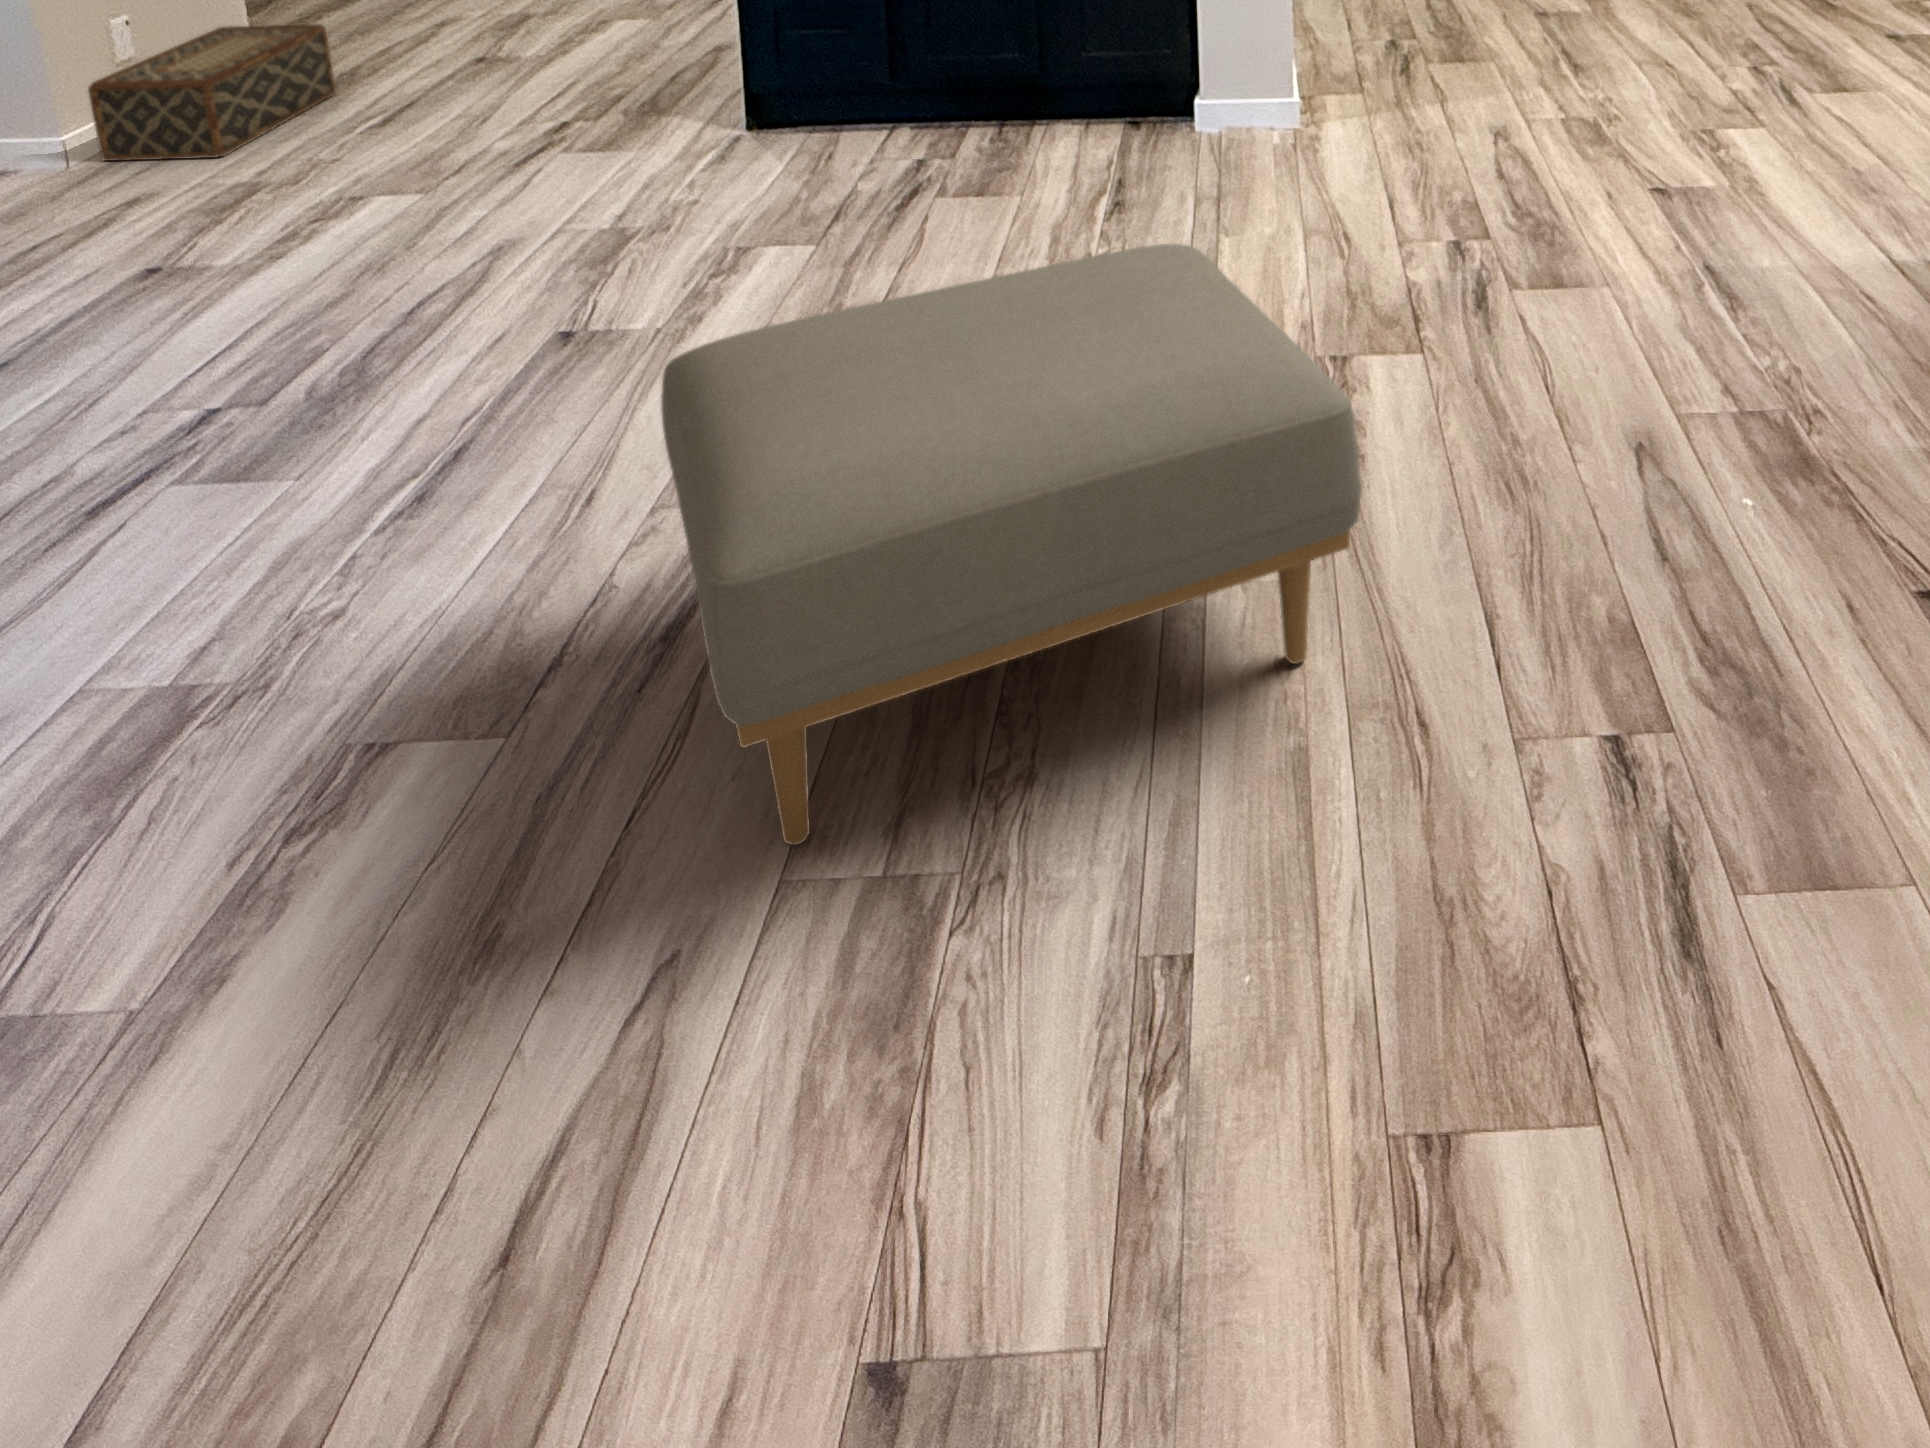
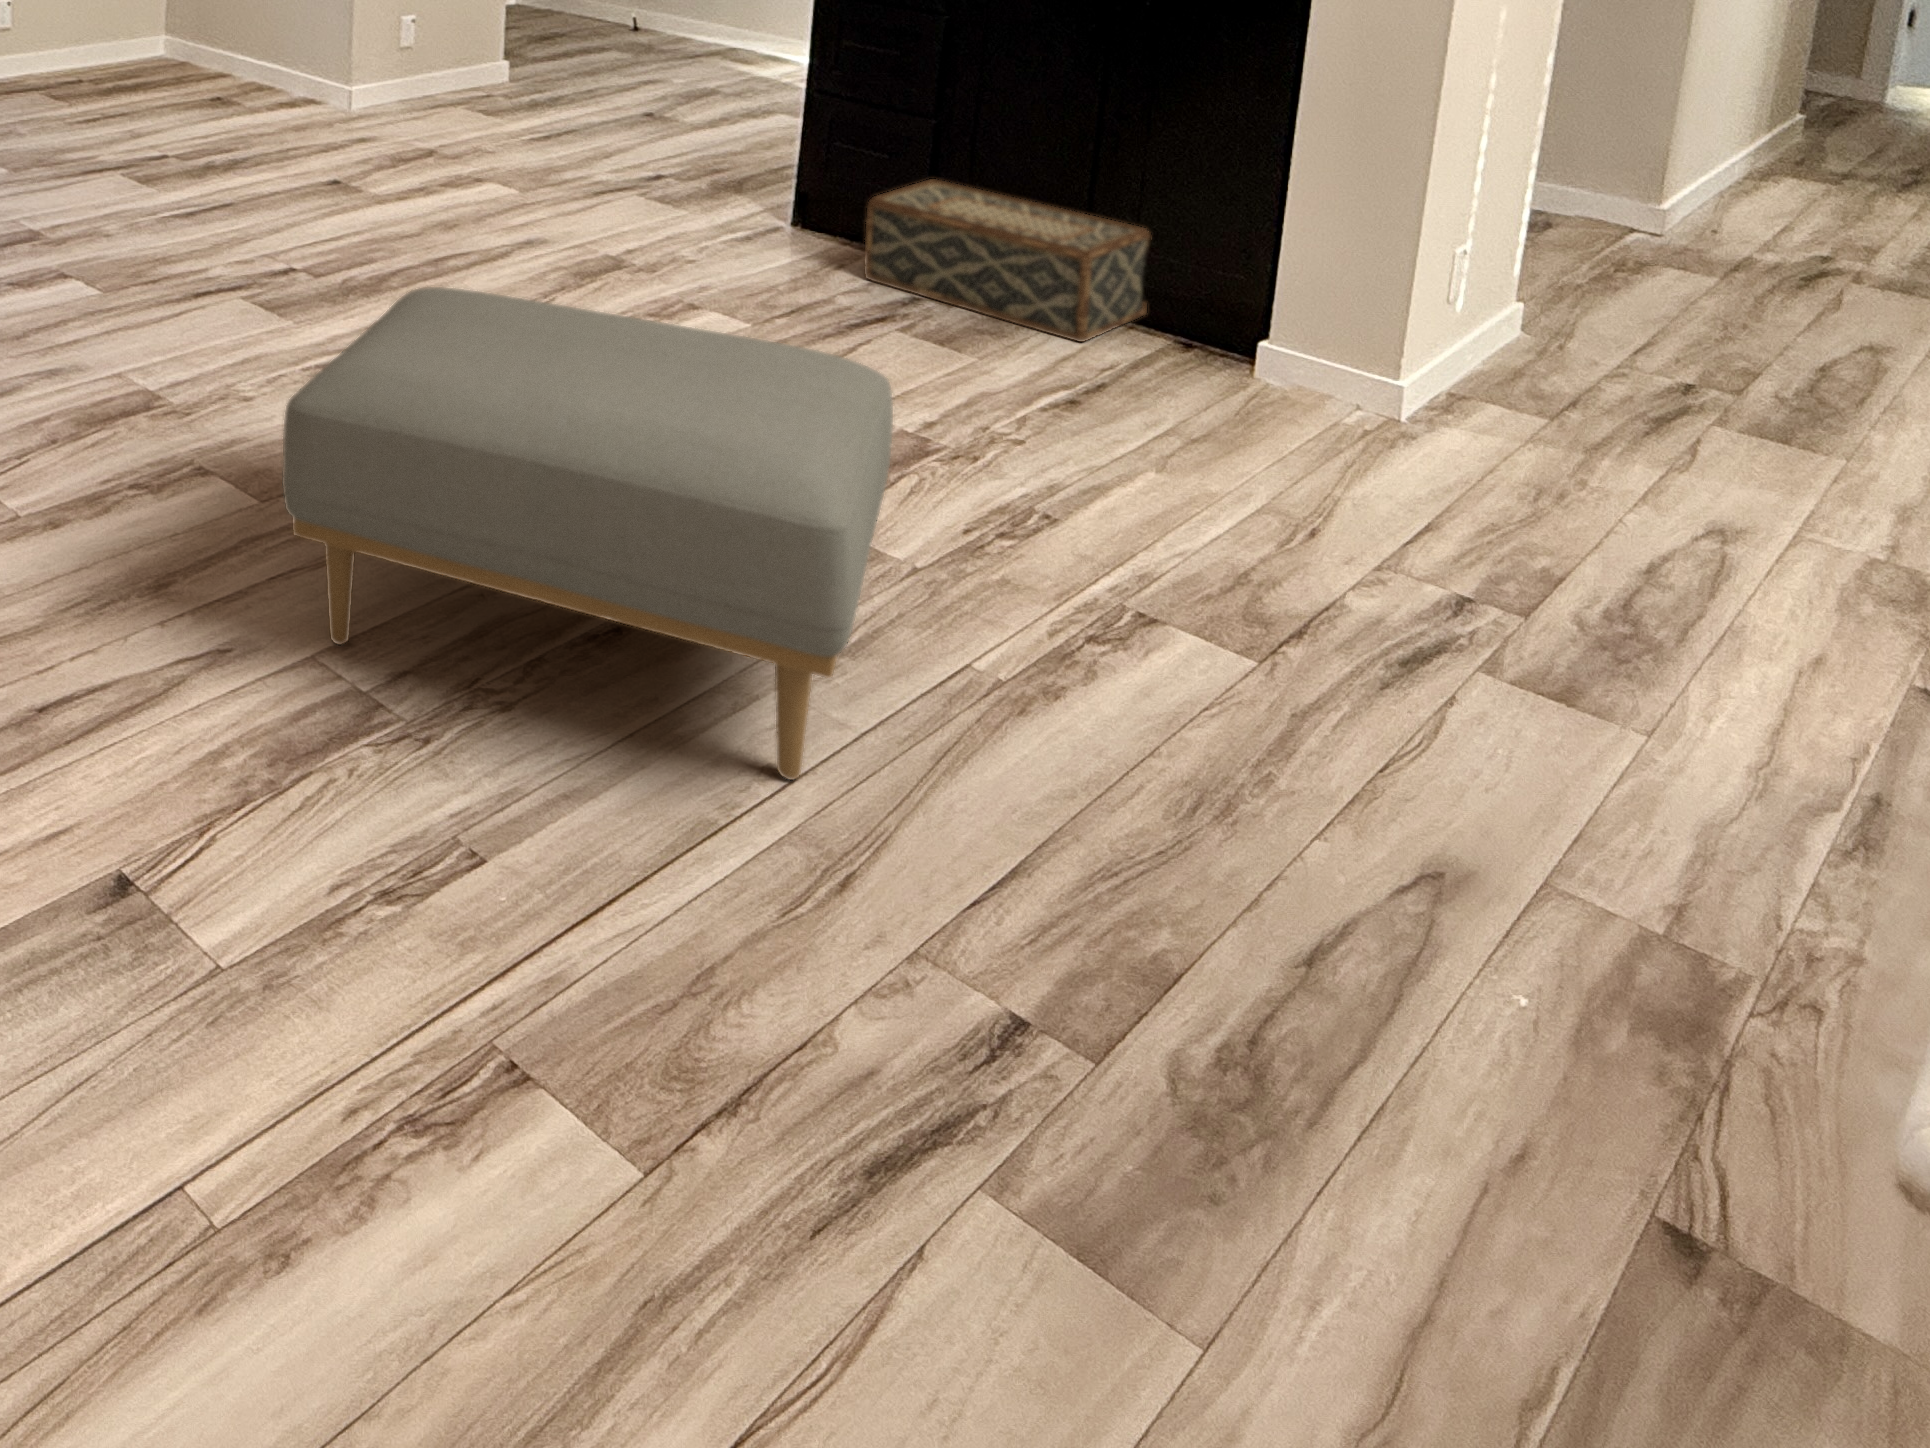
woven basket: present [88,24,336,161] -> present [864,179,1150,342]

